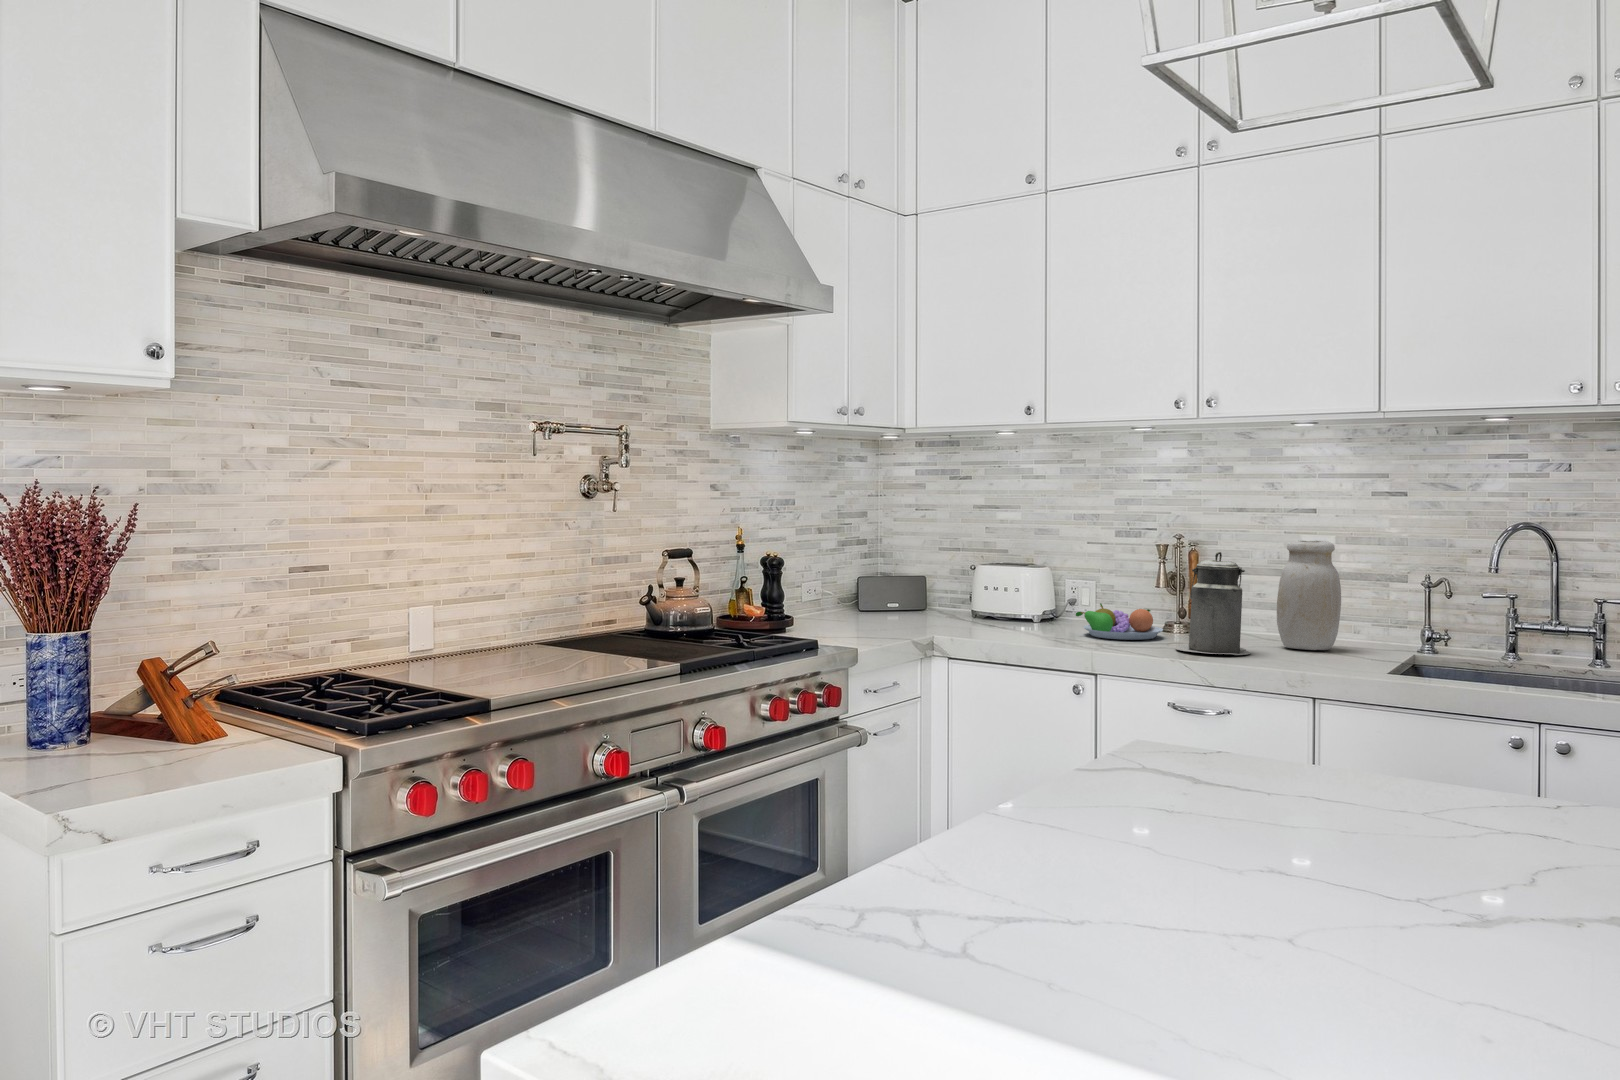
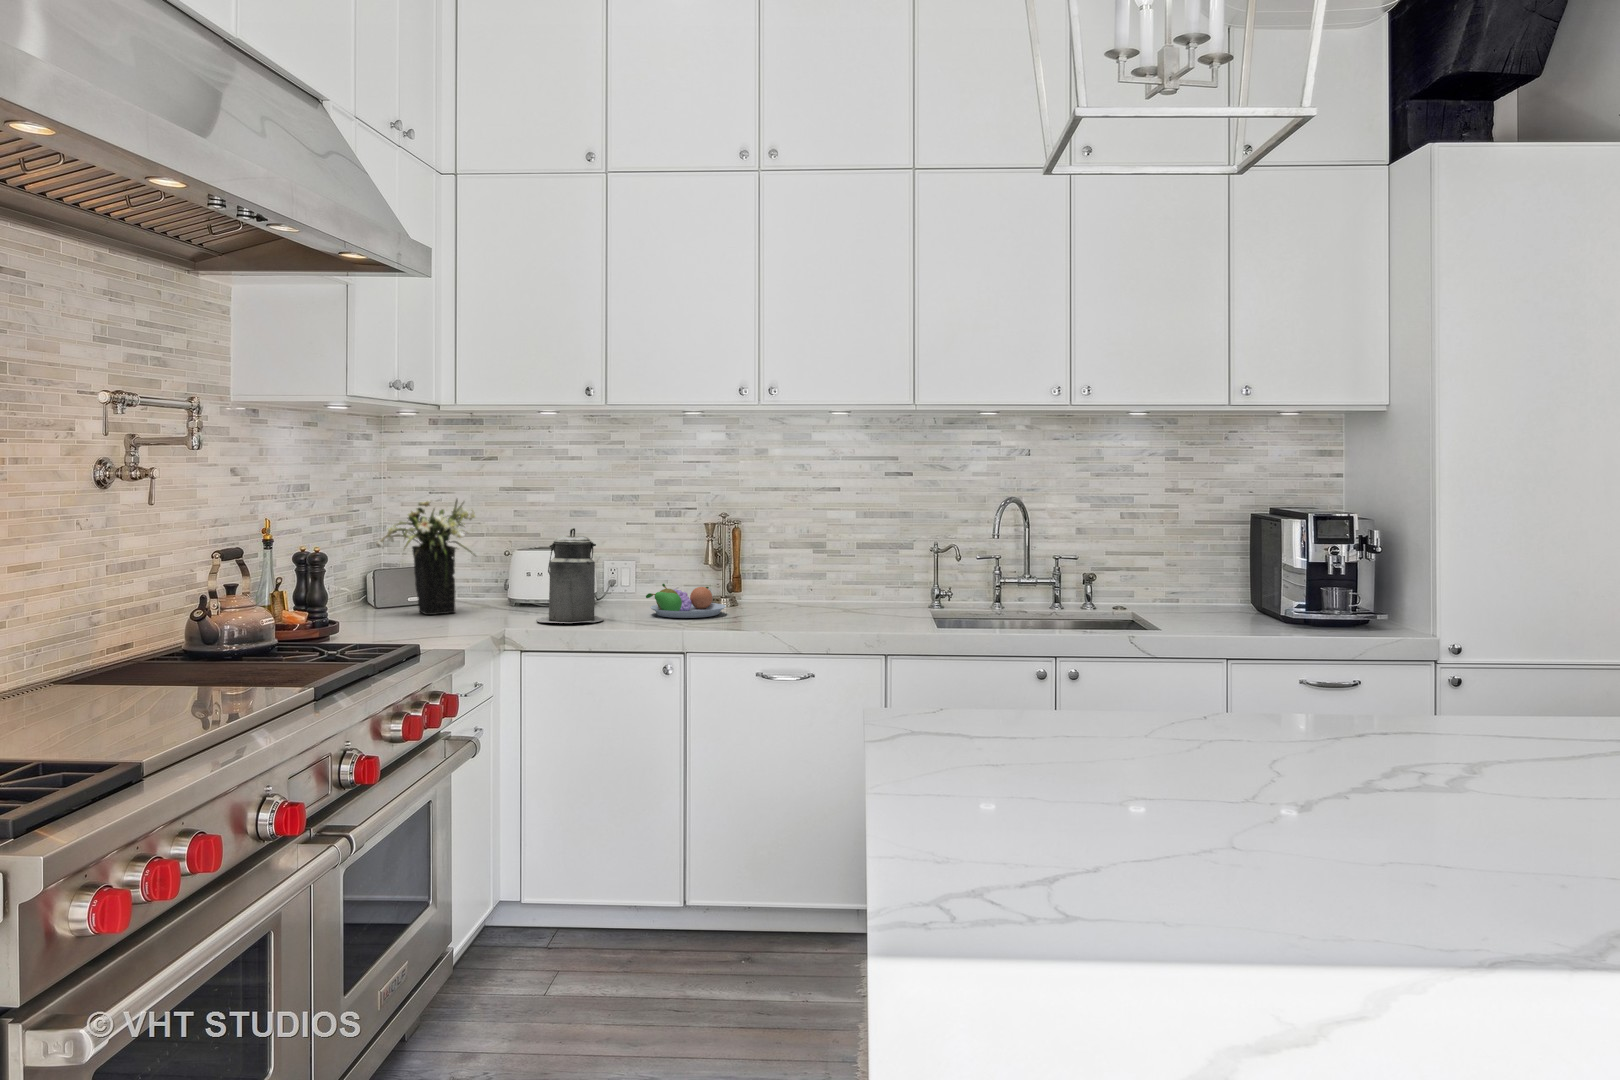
flower arrangement: none [847,513,938,618] -> present [377,499,476,615]
jar: present [1277,540,1341,650] -> none [826,516,878,614]
canister: present [1176,552,1250,655] -> present [537,528,603,623]

